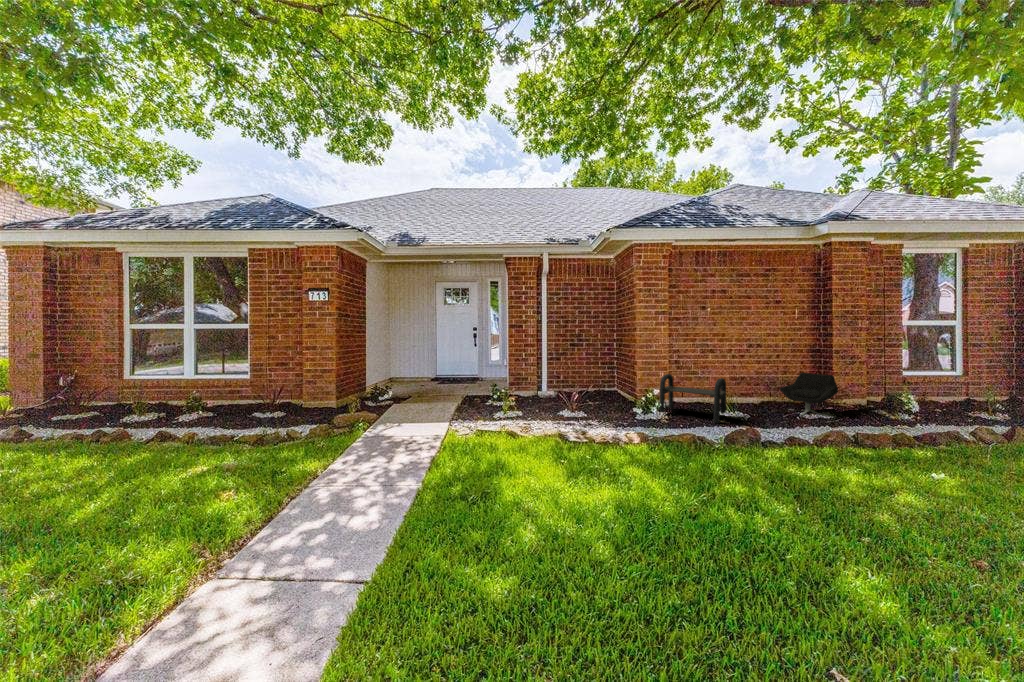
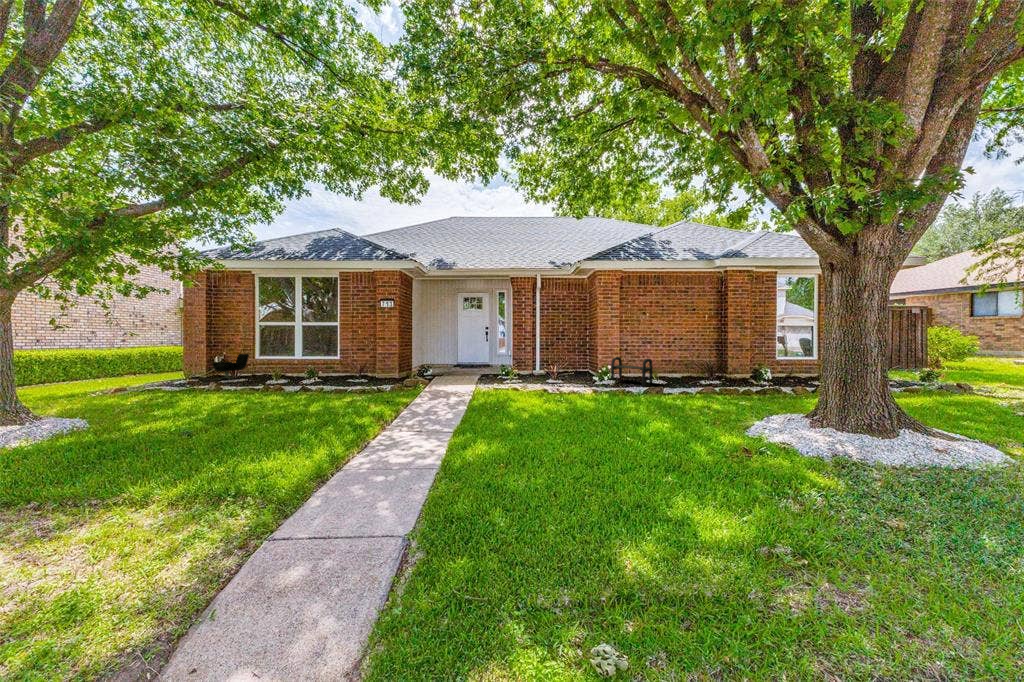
lounge chair: present [780,373,838,415] -> present [213,354,249,379]

